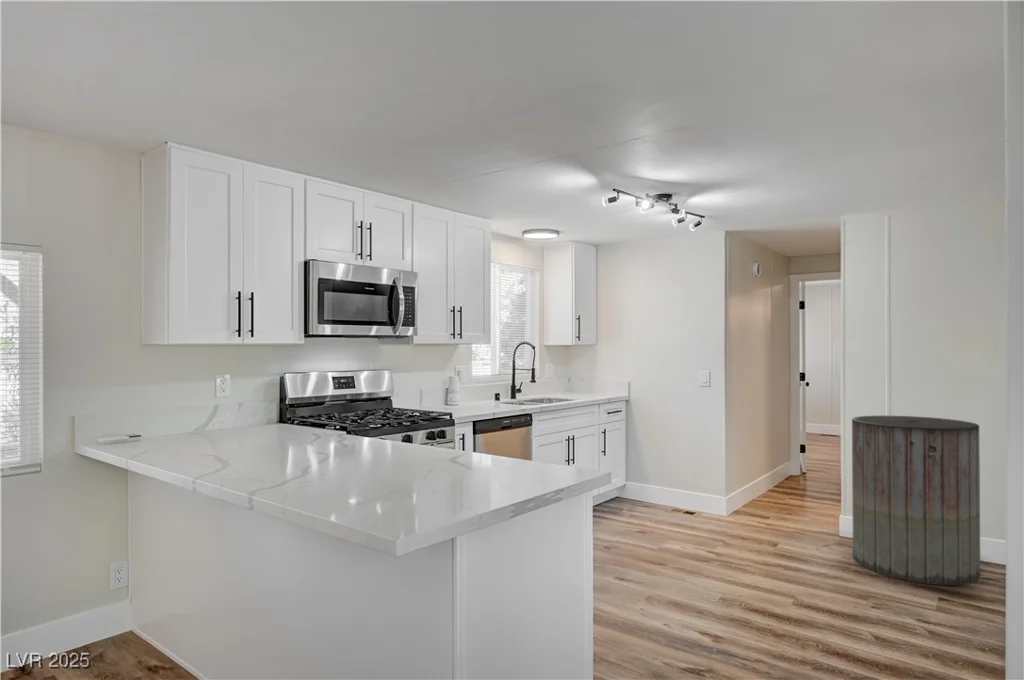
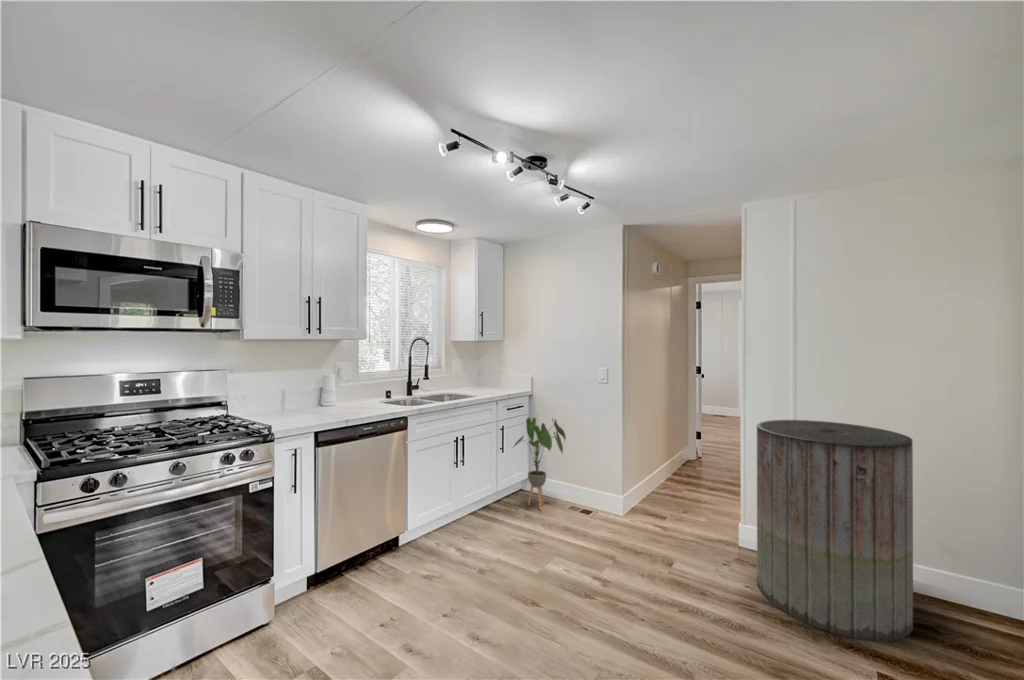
house plant: none [613,420,667,511] -> present [514,418,566,510]

